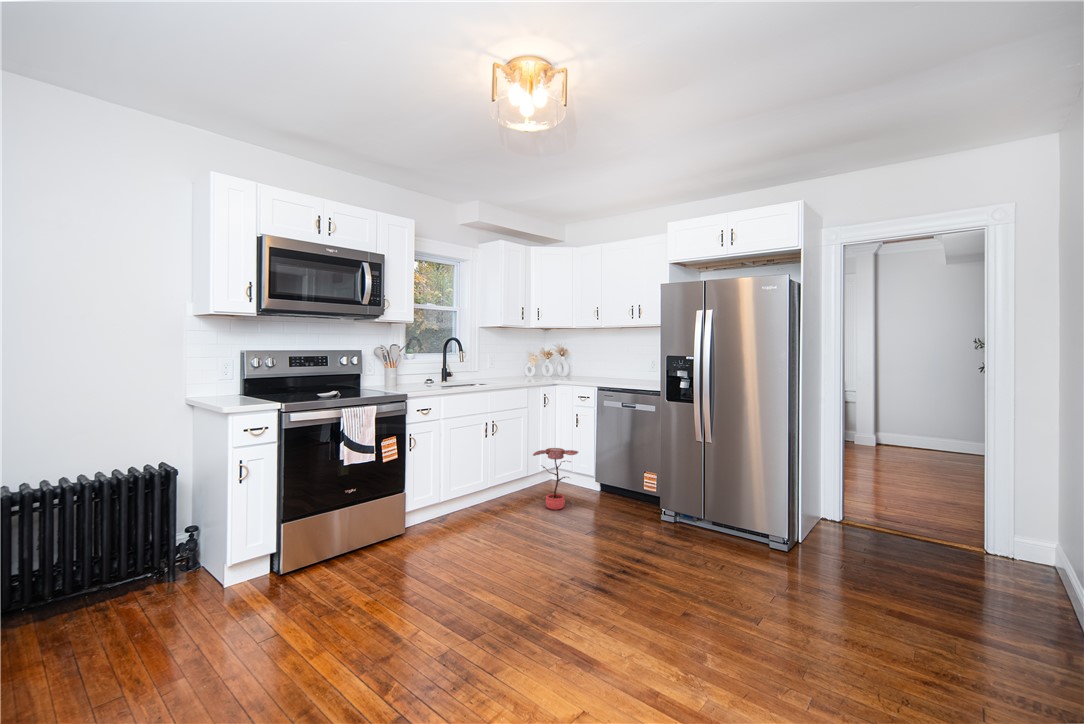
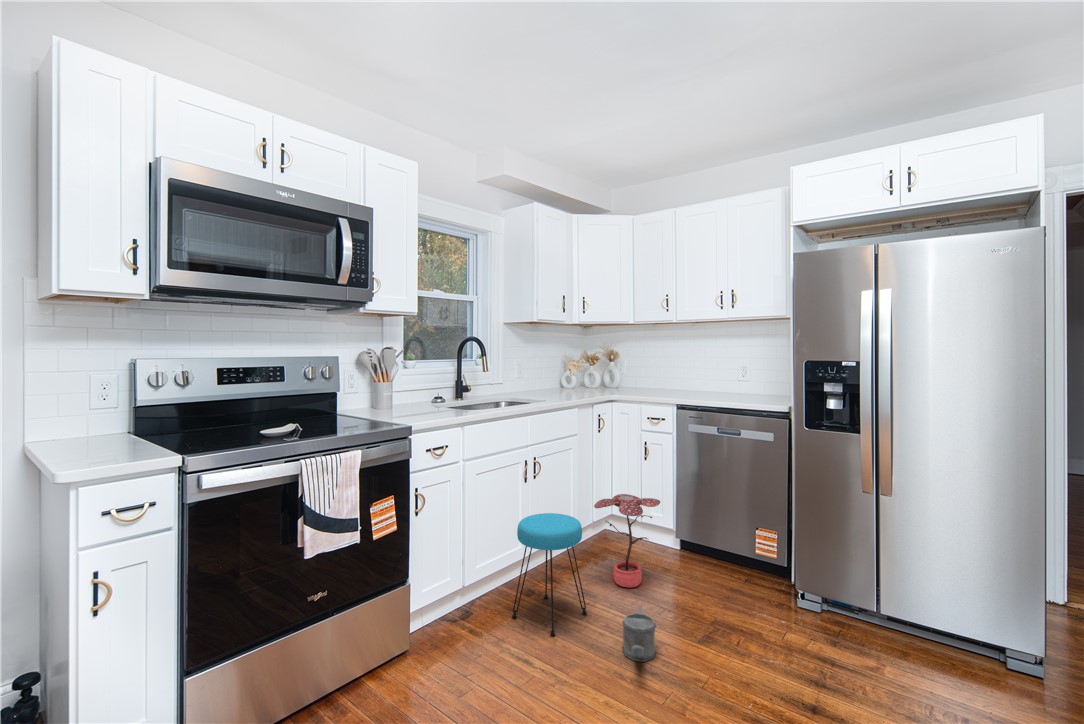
stool: none [472,456,522,529] -> present [512,513,587,635]
watering can: none [538,512,558,541] -> present [622,606,656,662]

